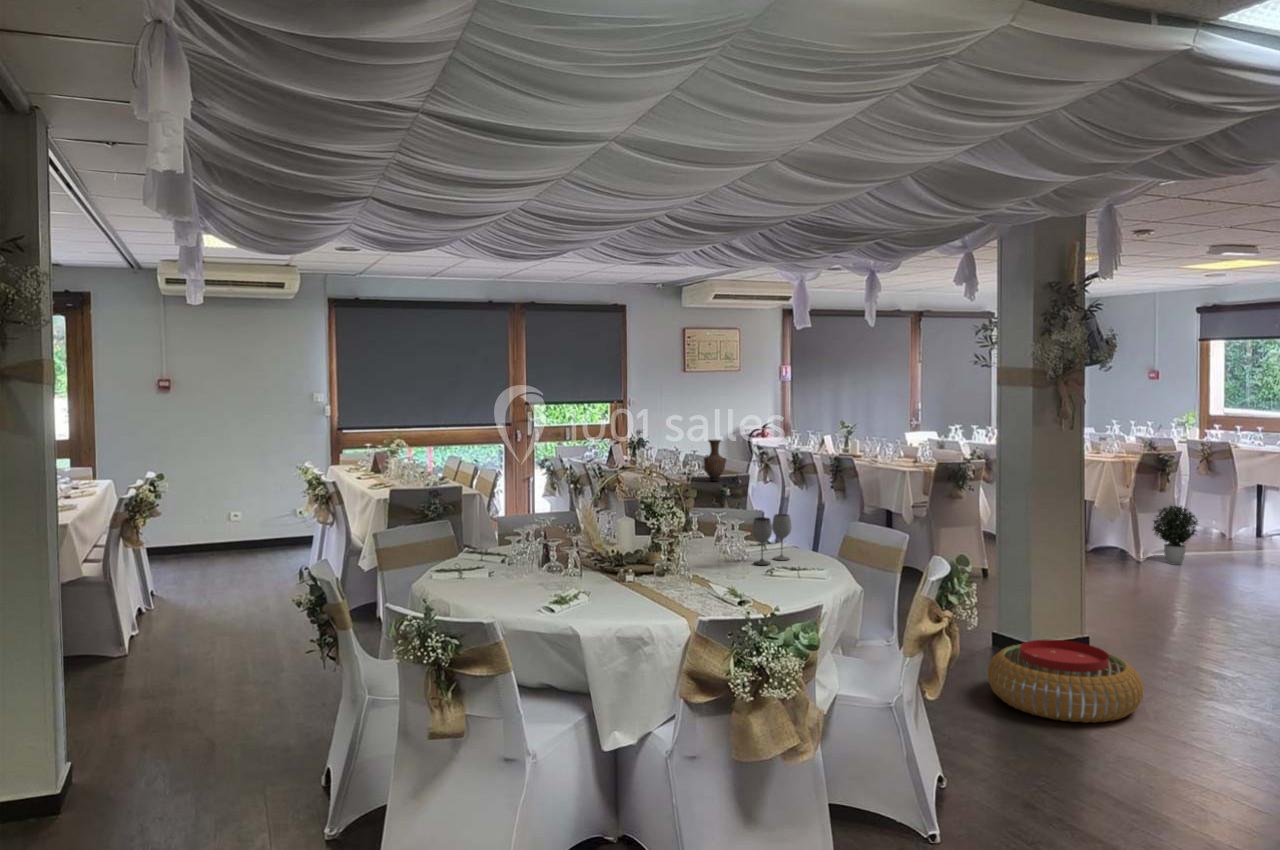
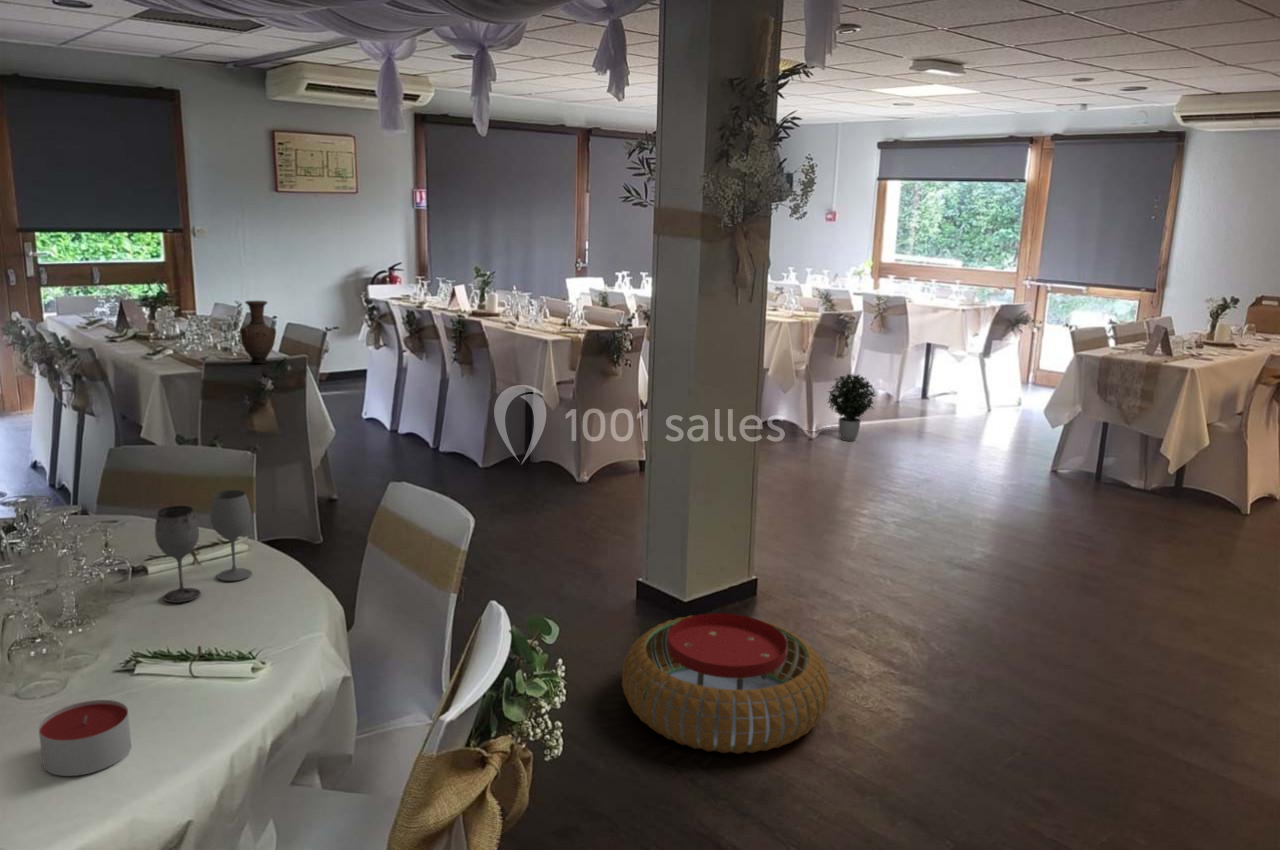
candle: none [748,579,781,603] -> present [39,700,131,776]

